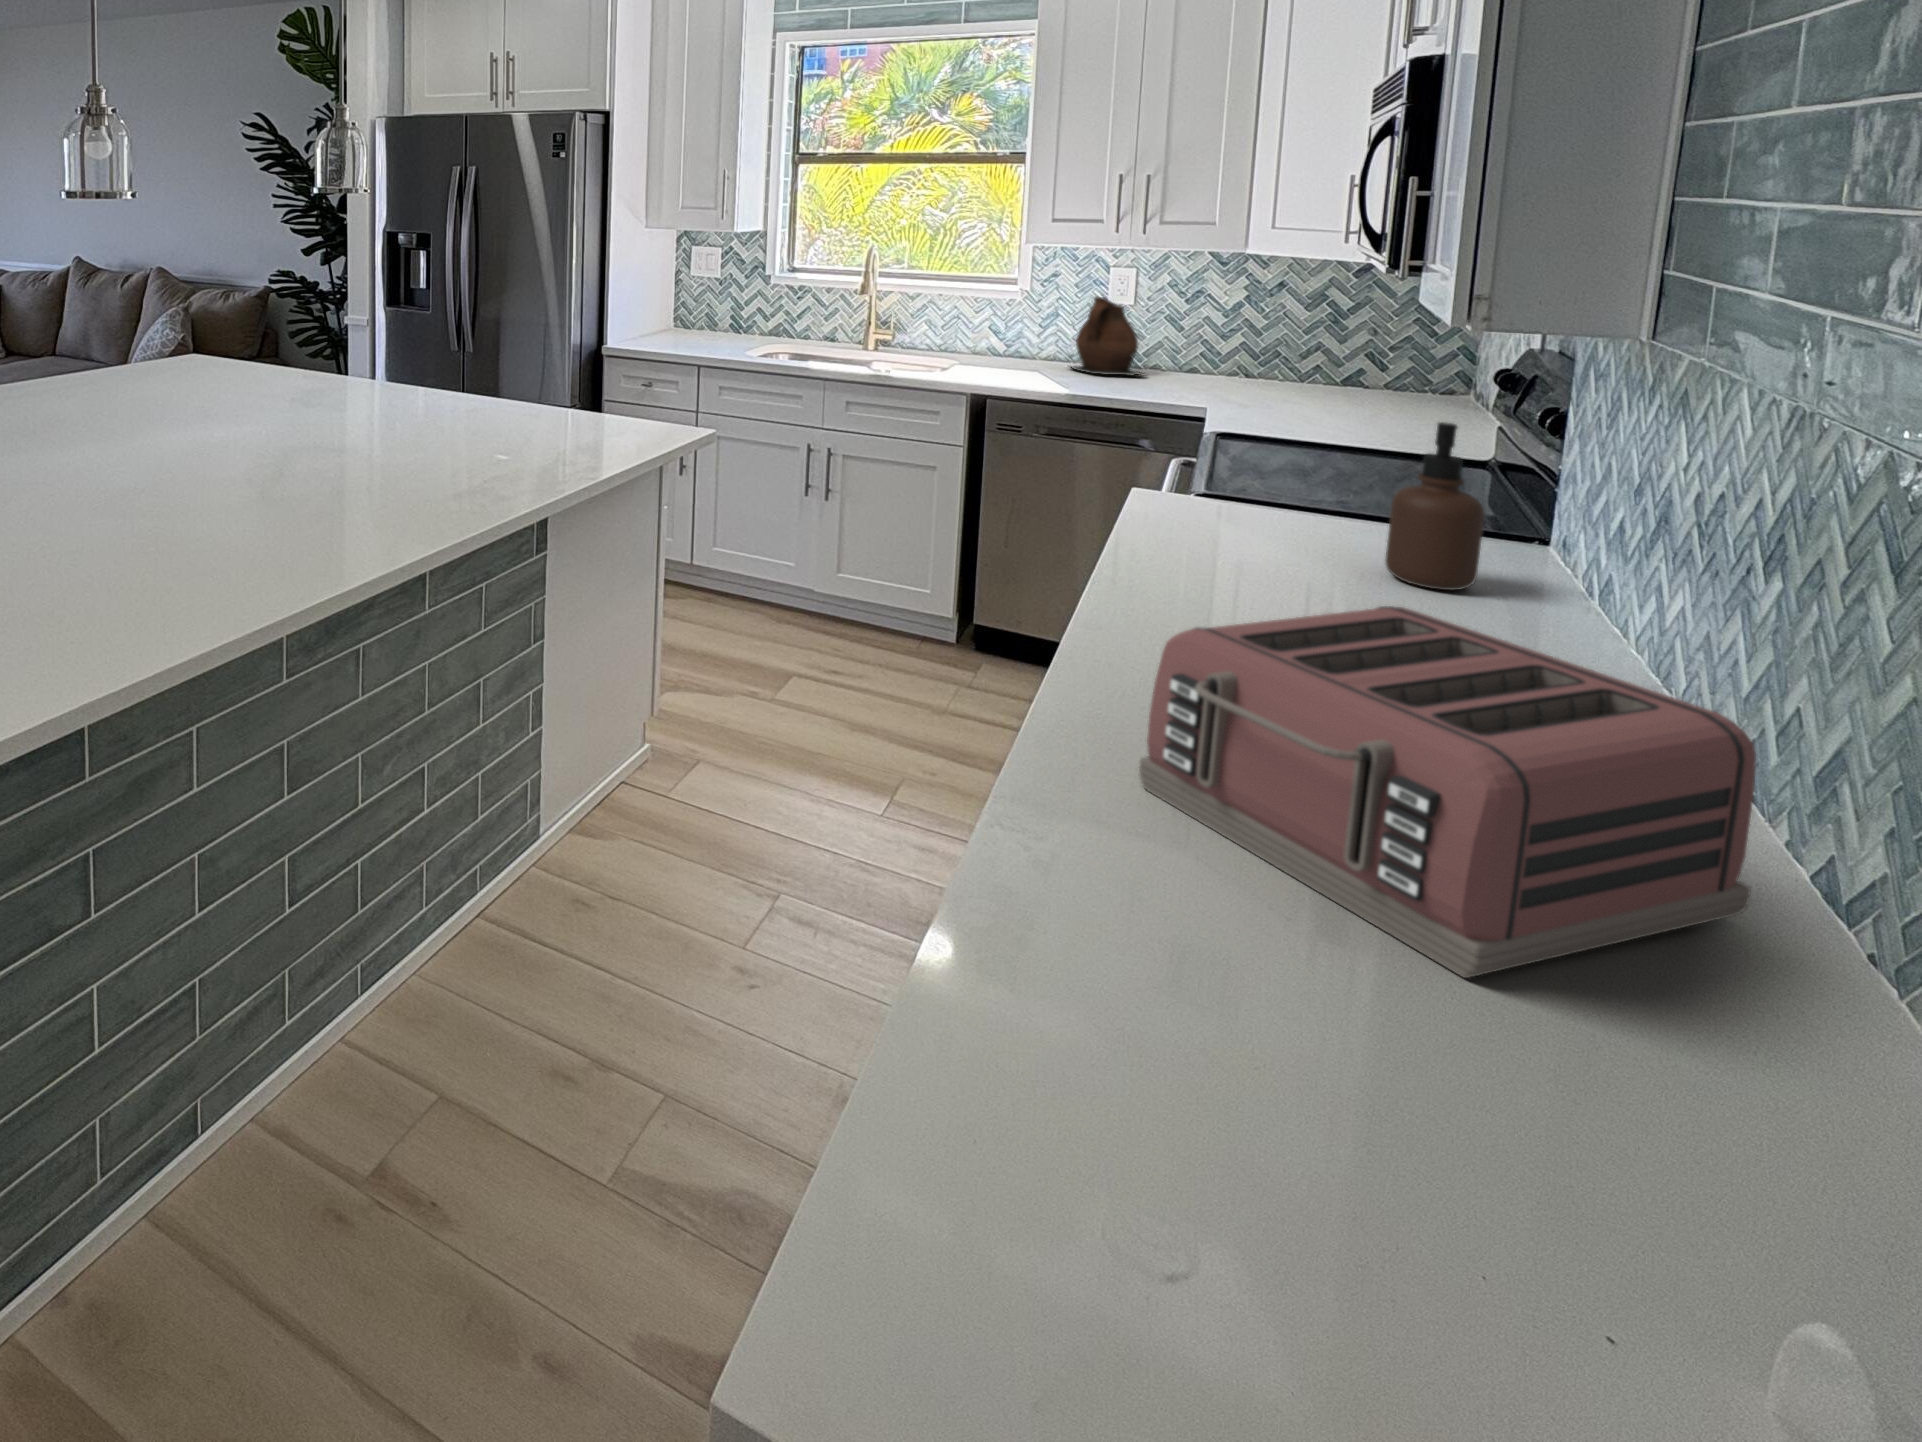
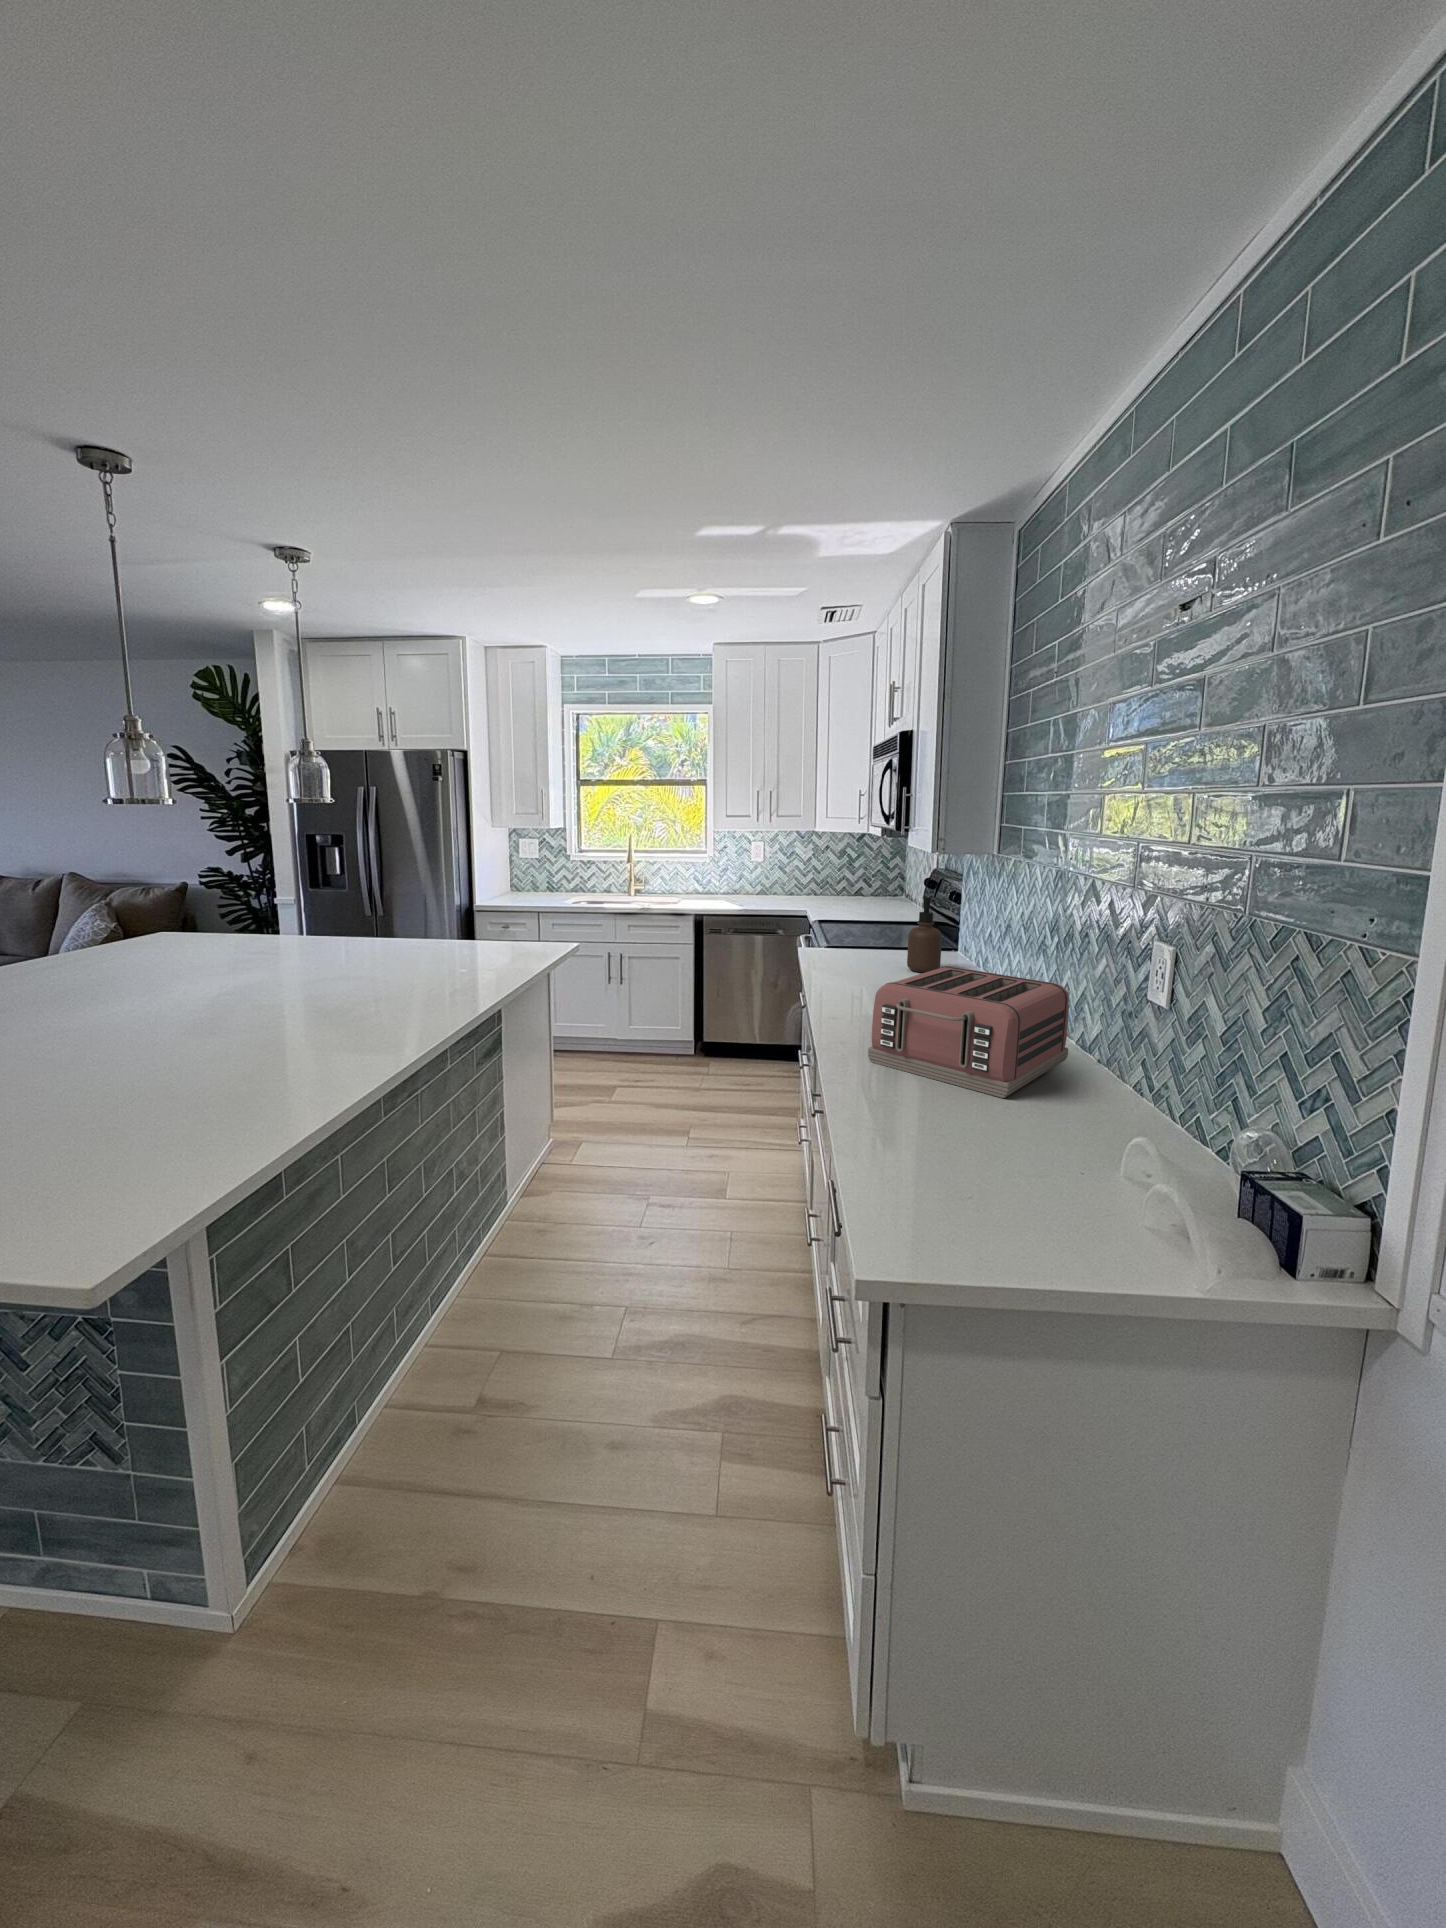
ceramic pitcher: present [1072,297,1144,376] -> none [732,858,771,900]

